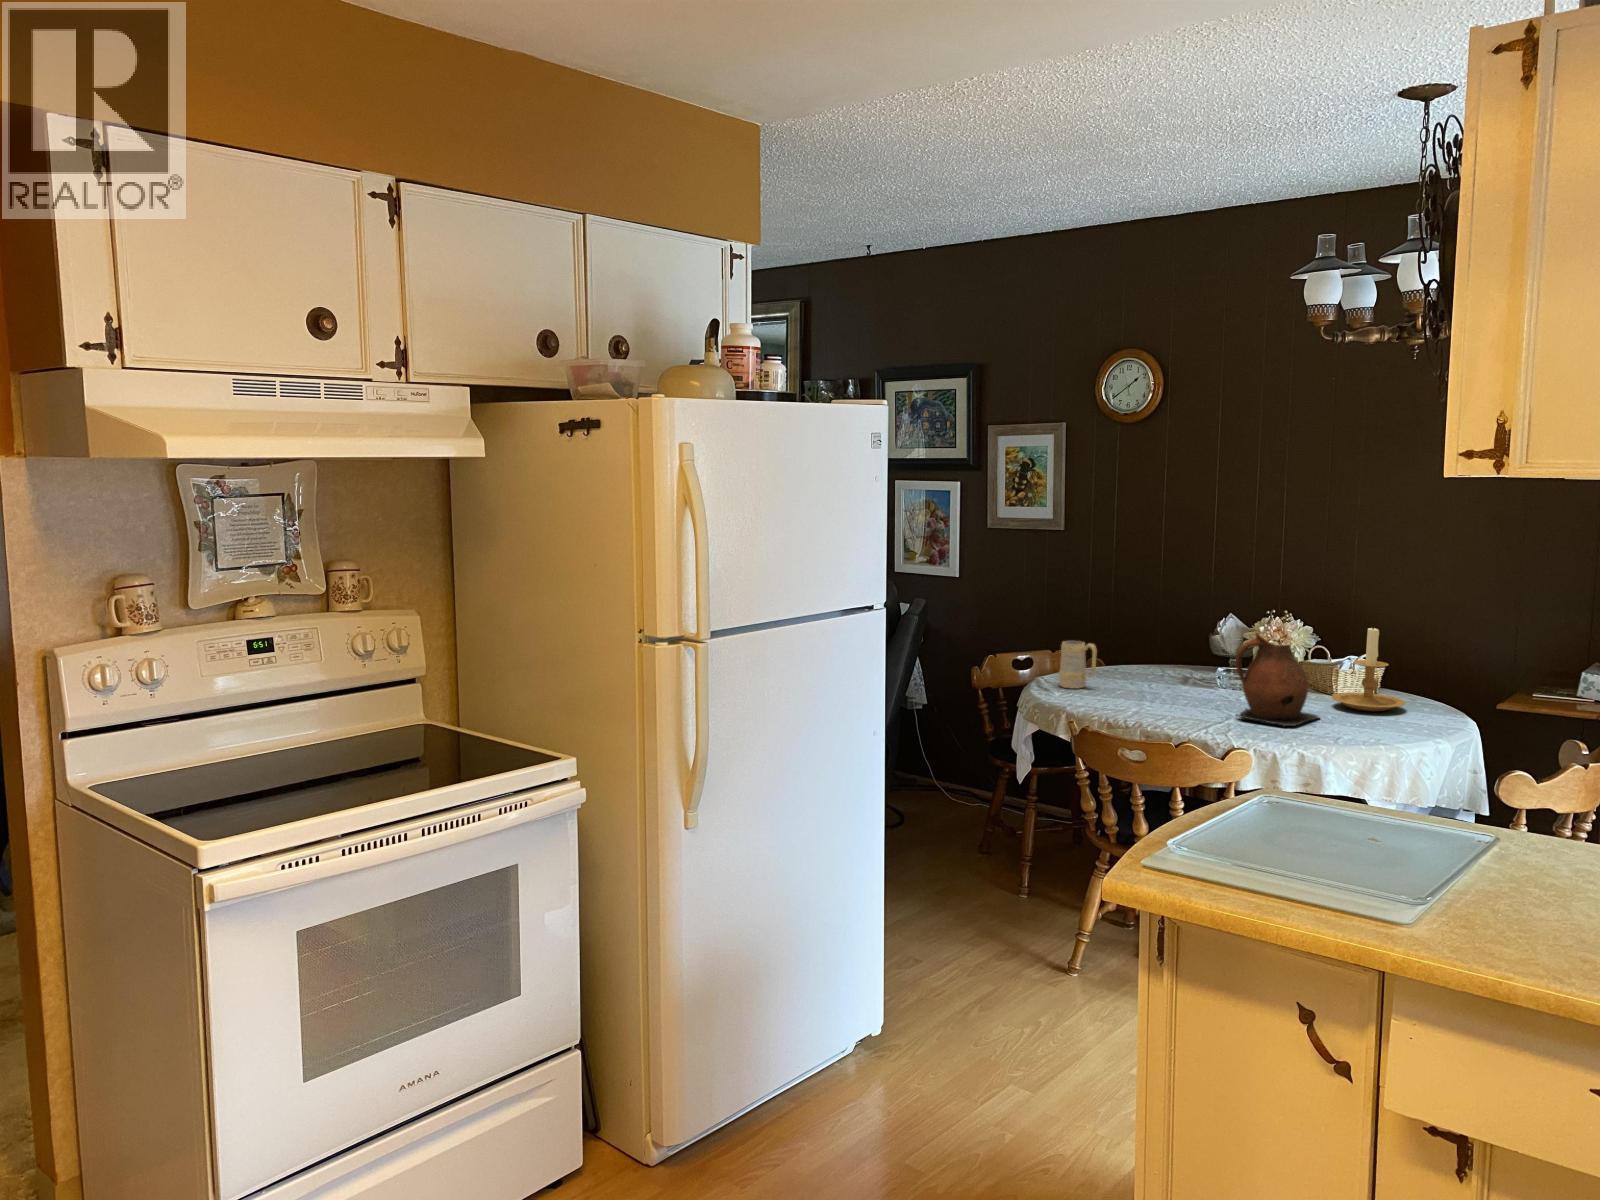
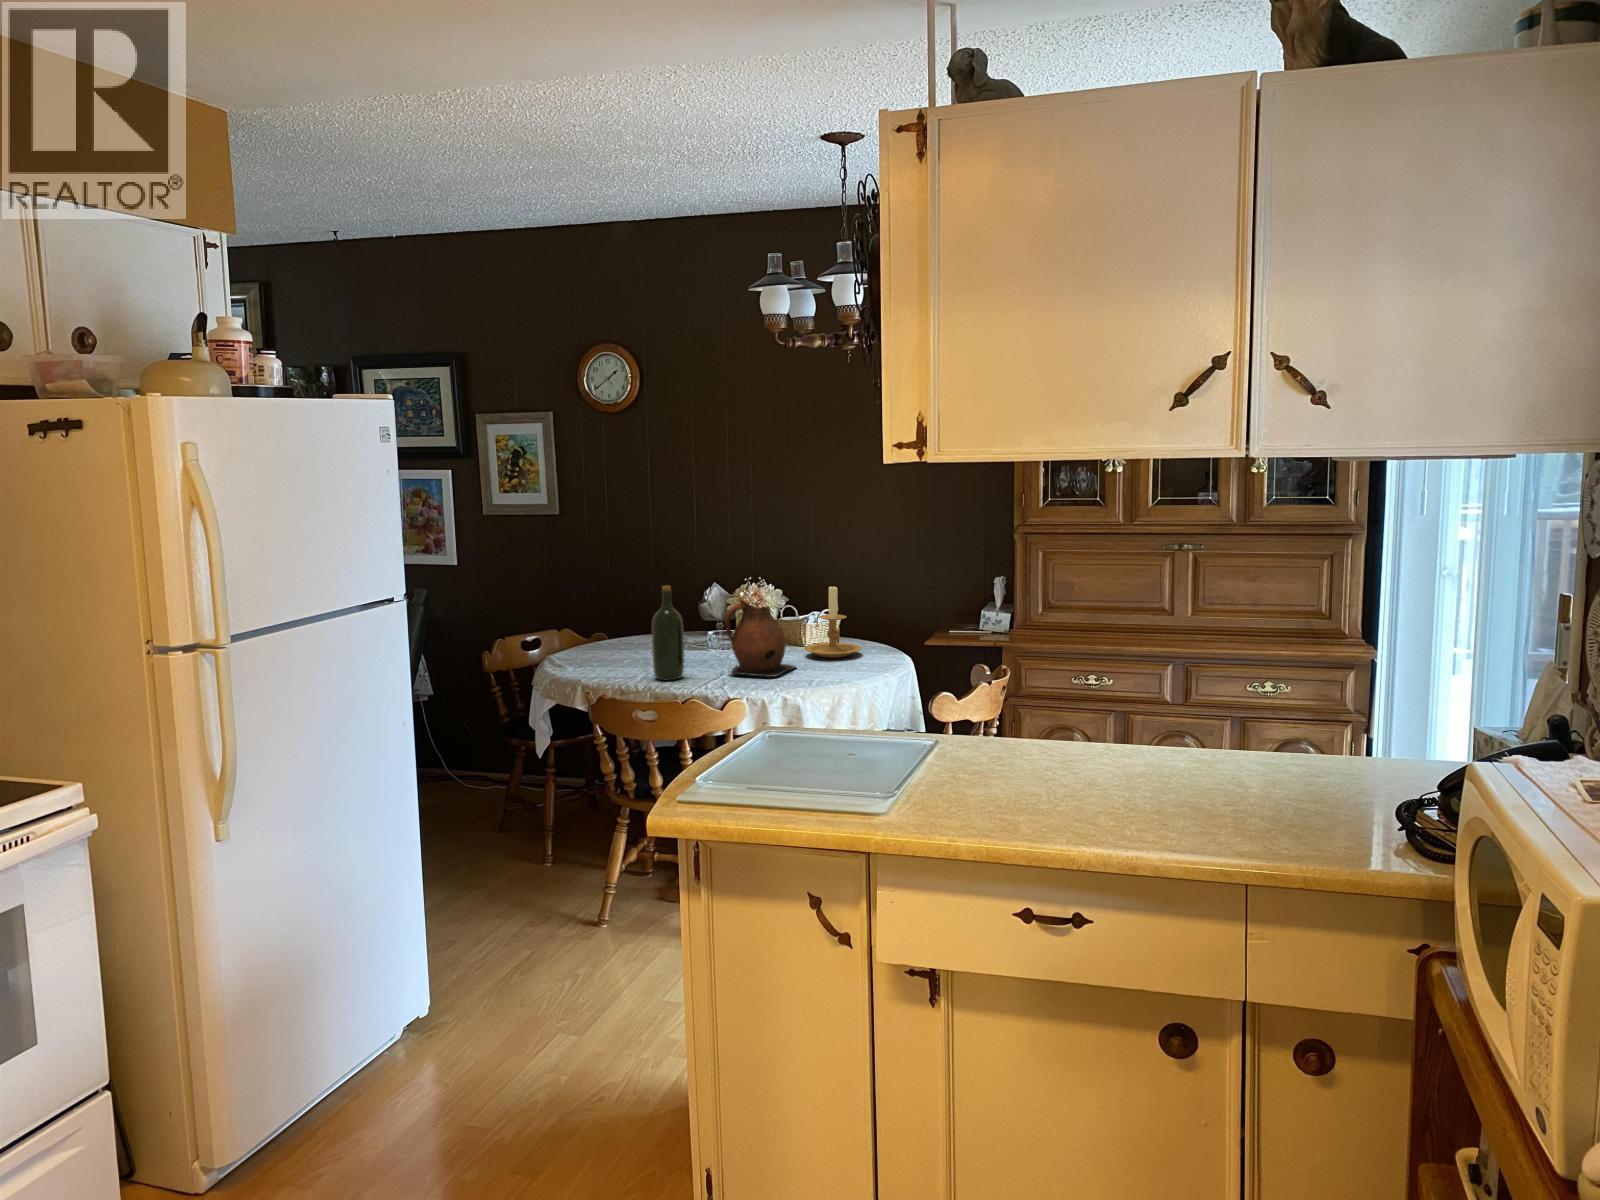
wine bottle: none [1149,613,1187,718] -> present [652,586,684,680]
mug: present [1059,641,1097,689] -> none [567,618,601,663]

